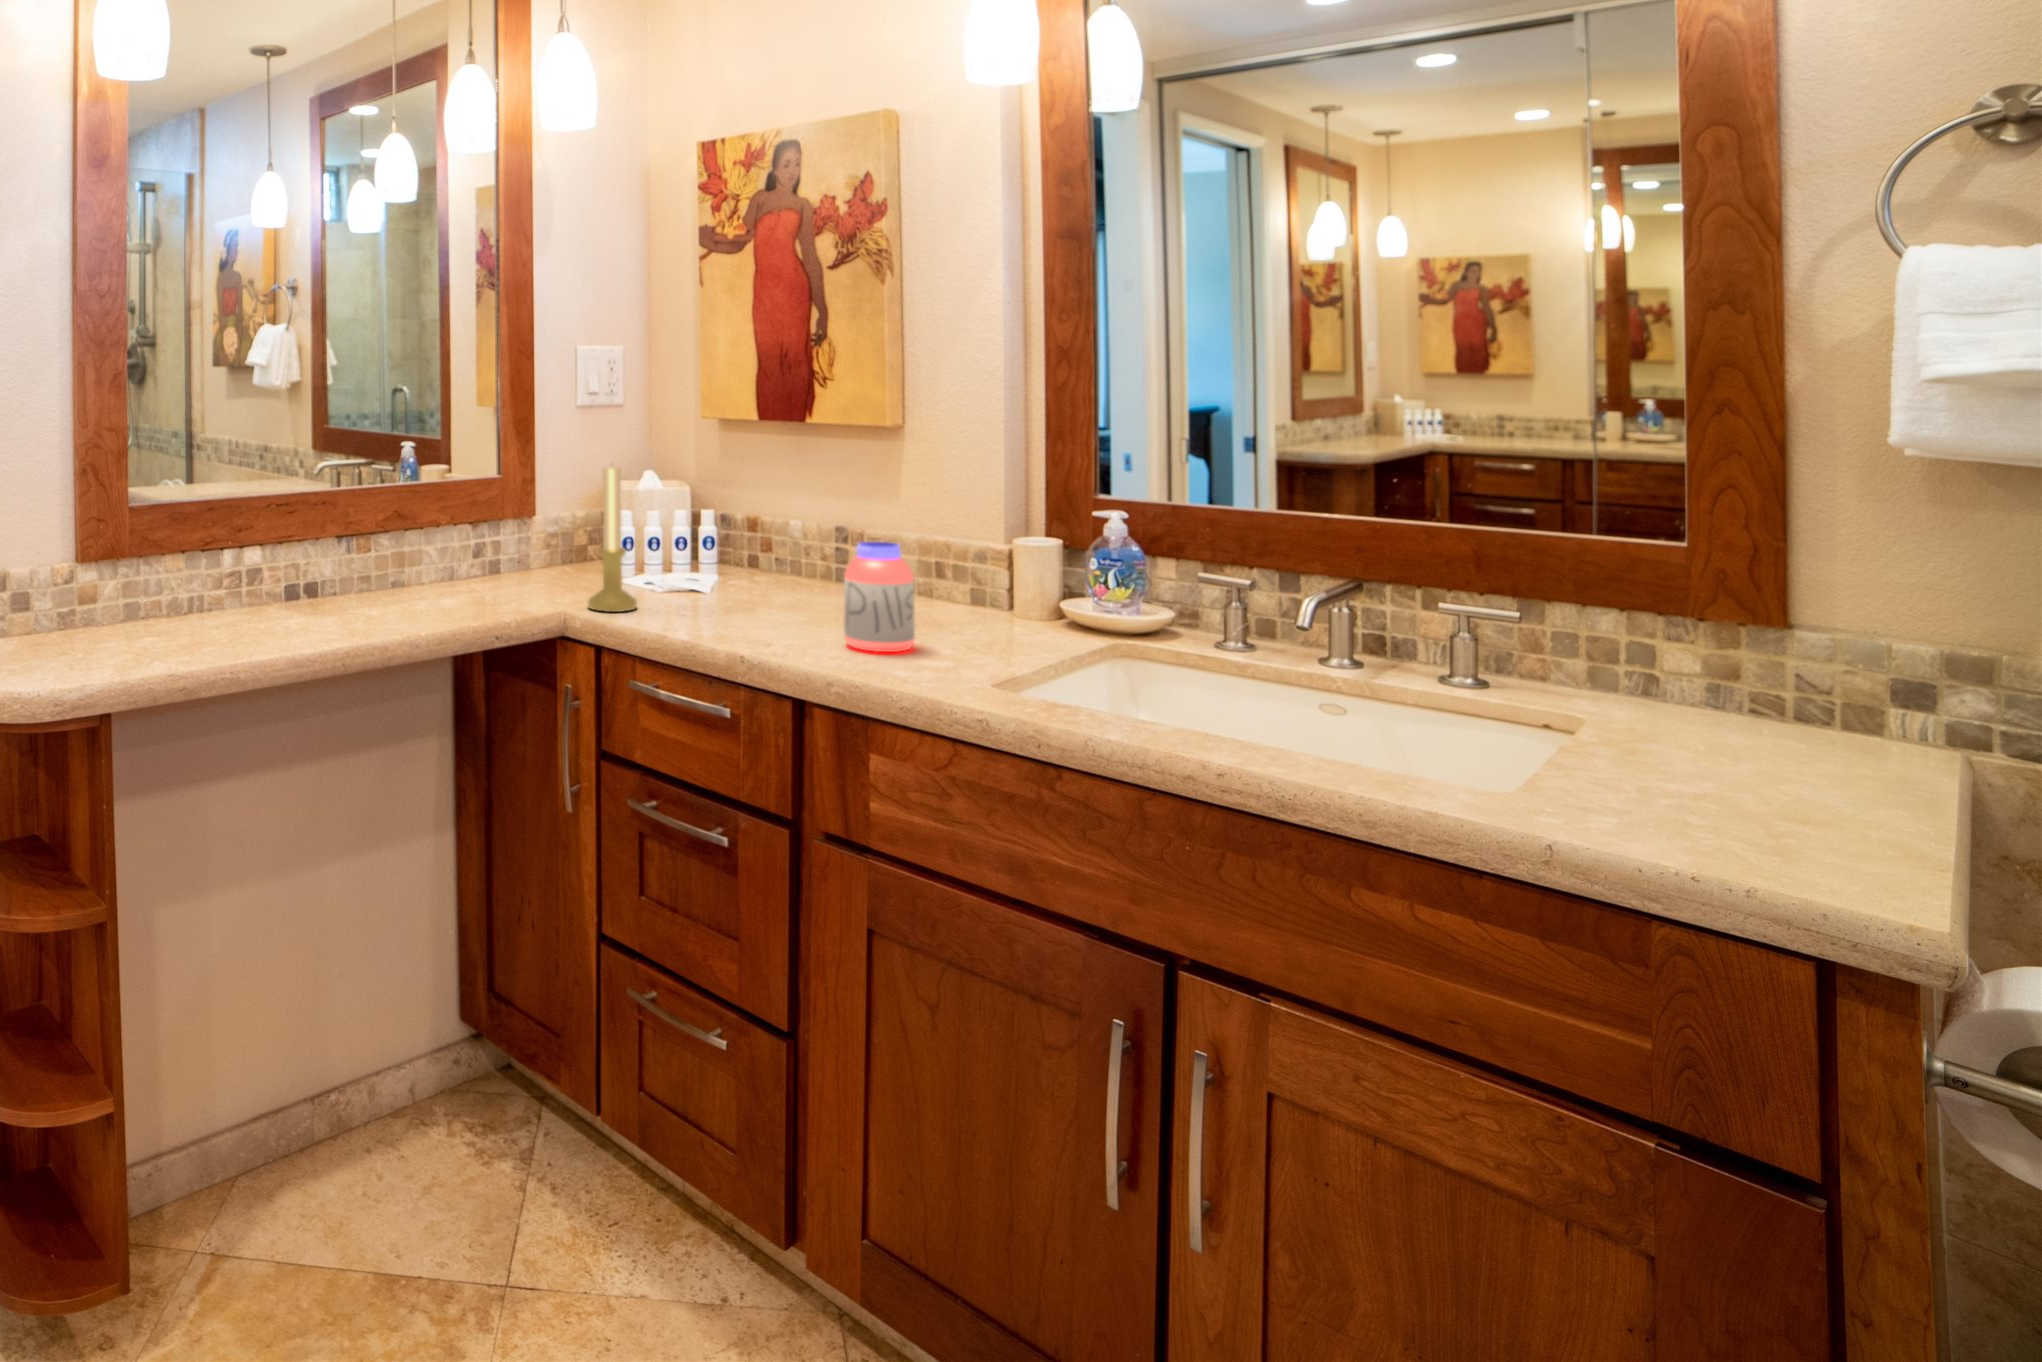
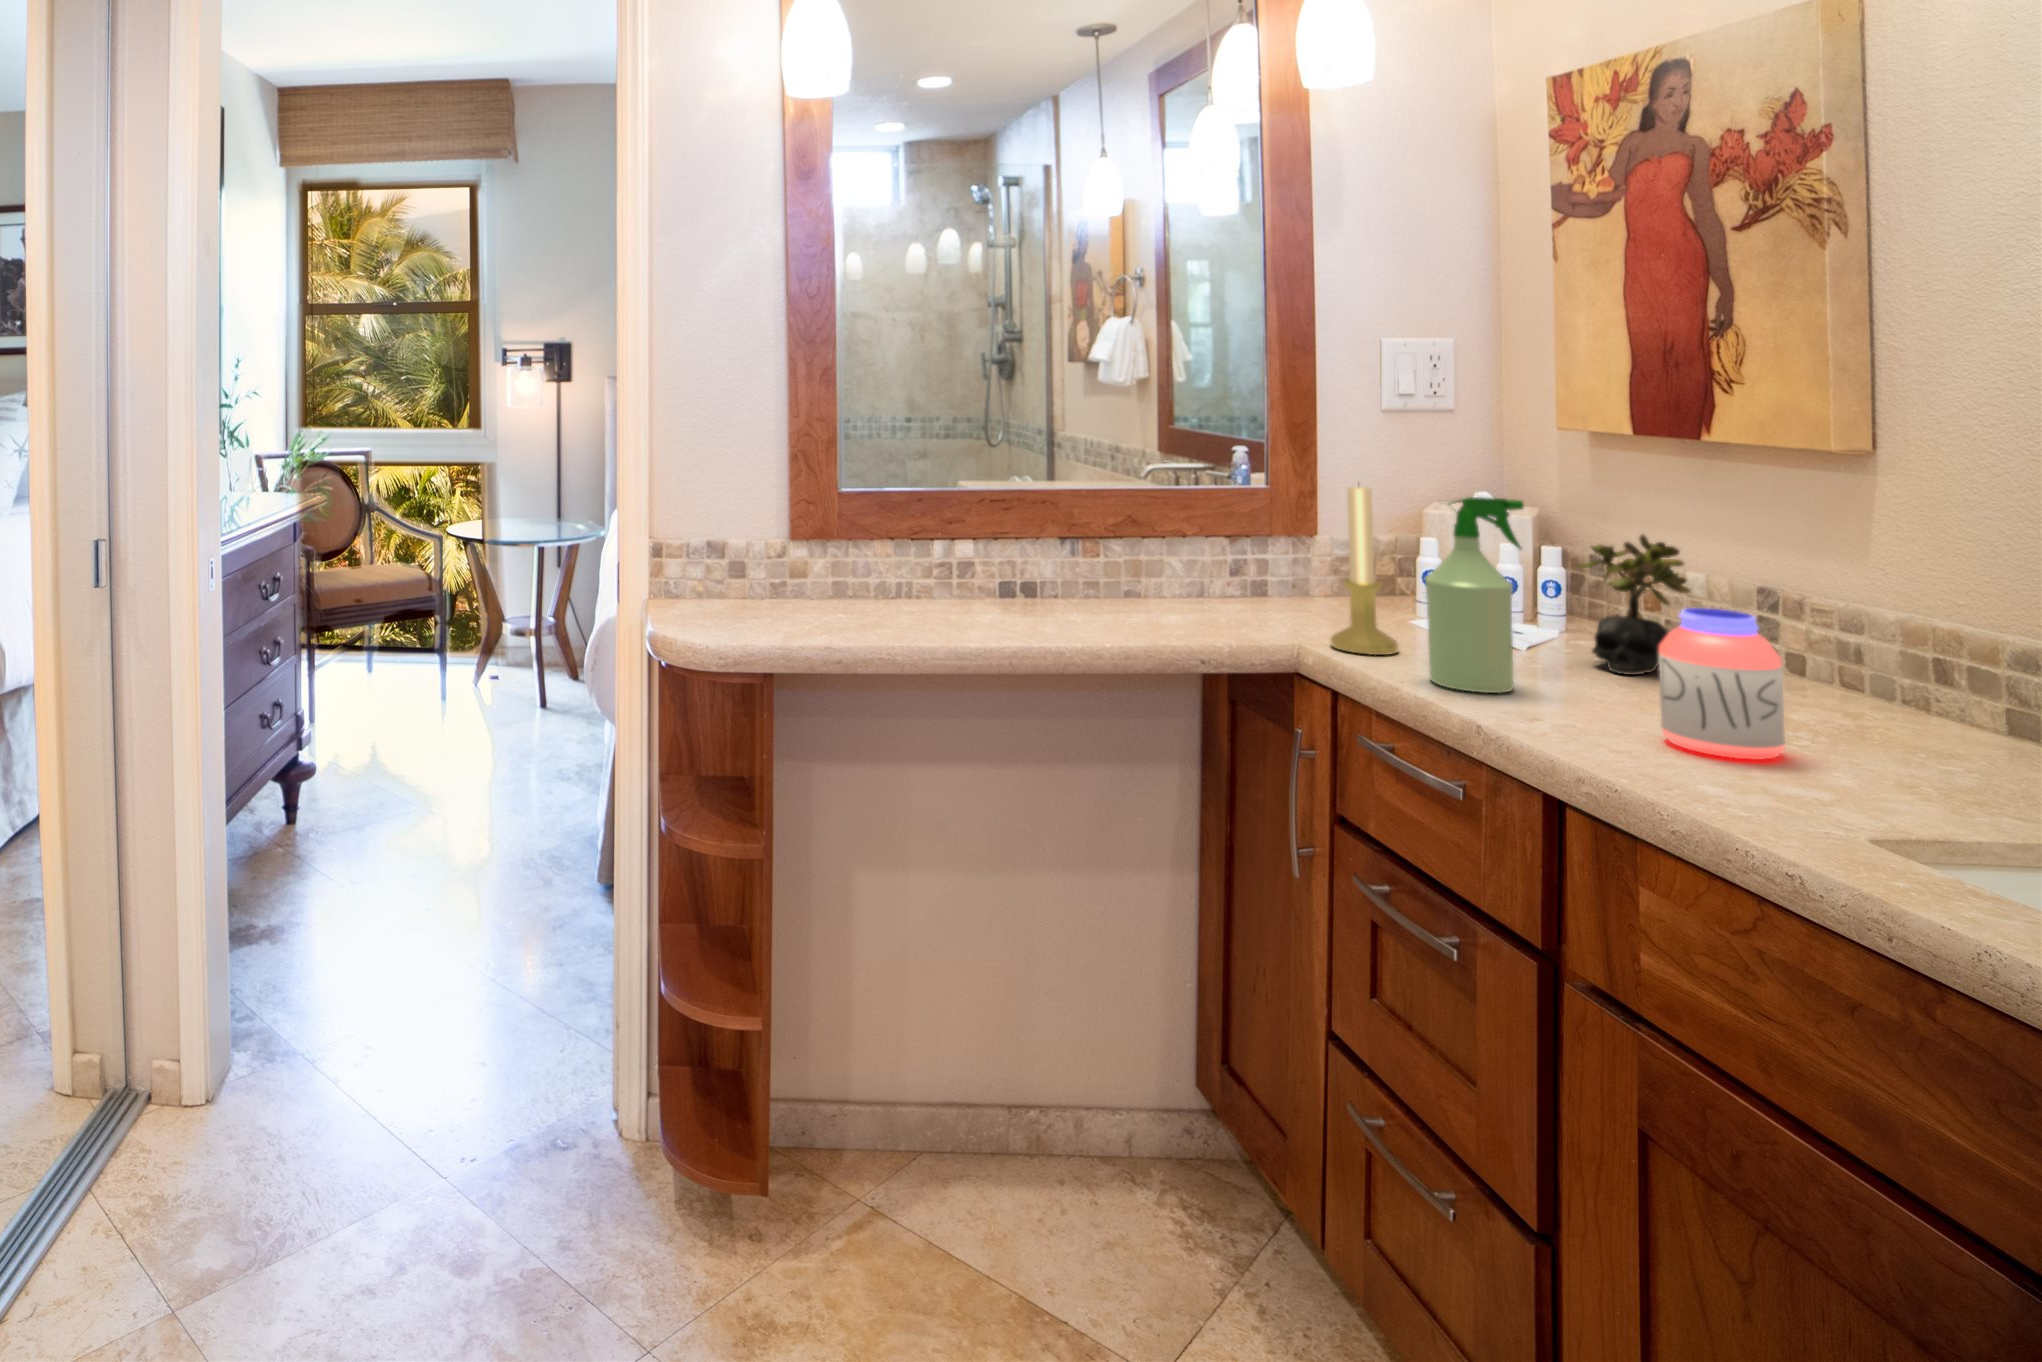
spray bottle: none [674,468,740,630] -> present [1425,497,1524,693]
succulent plant: none [746,495,818,605] -> present [1577,535,1690,675]

